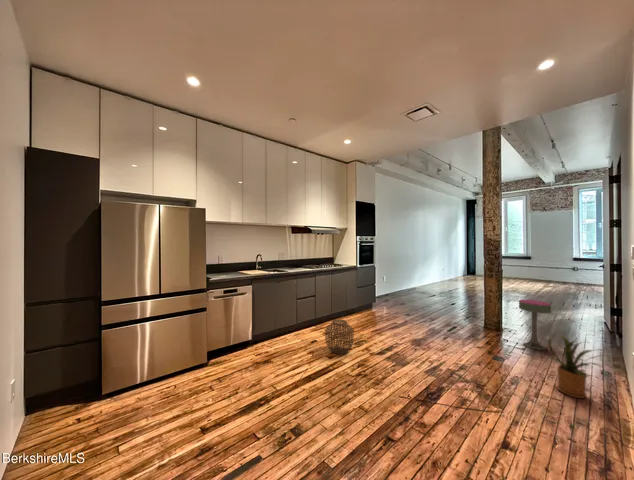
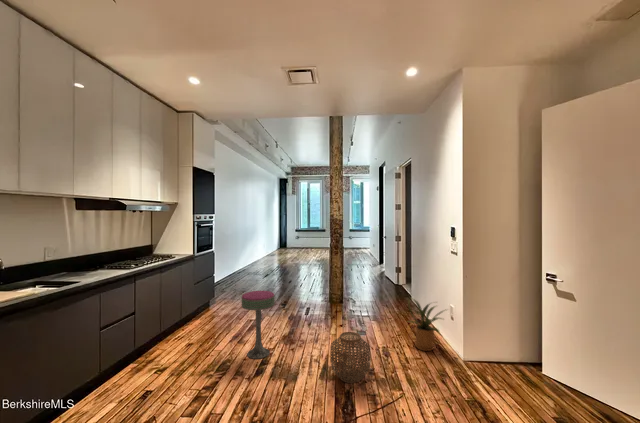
bar stool: present [519,300,551,350] -> present [242,291,275,359]
woven basket: present [325,319,354,354] -> present [330,332,370,383]

